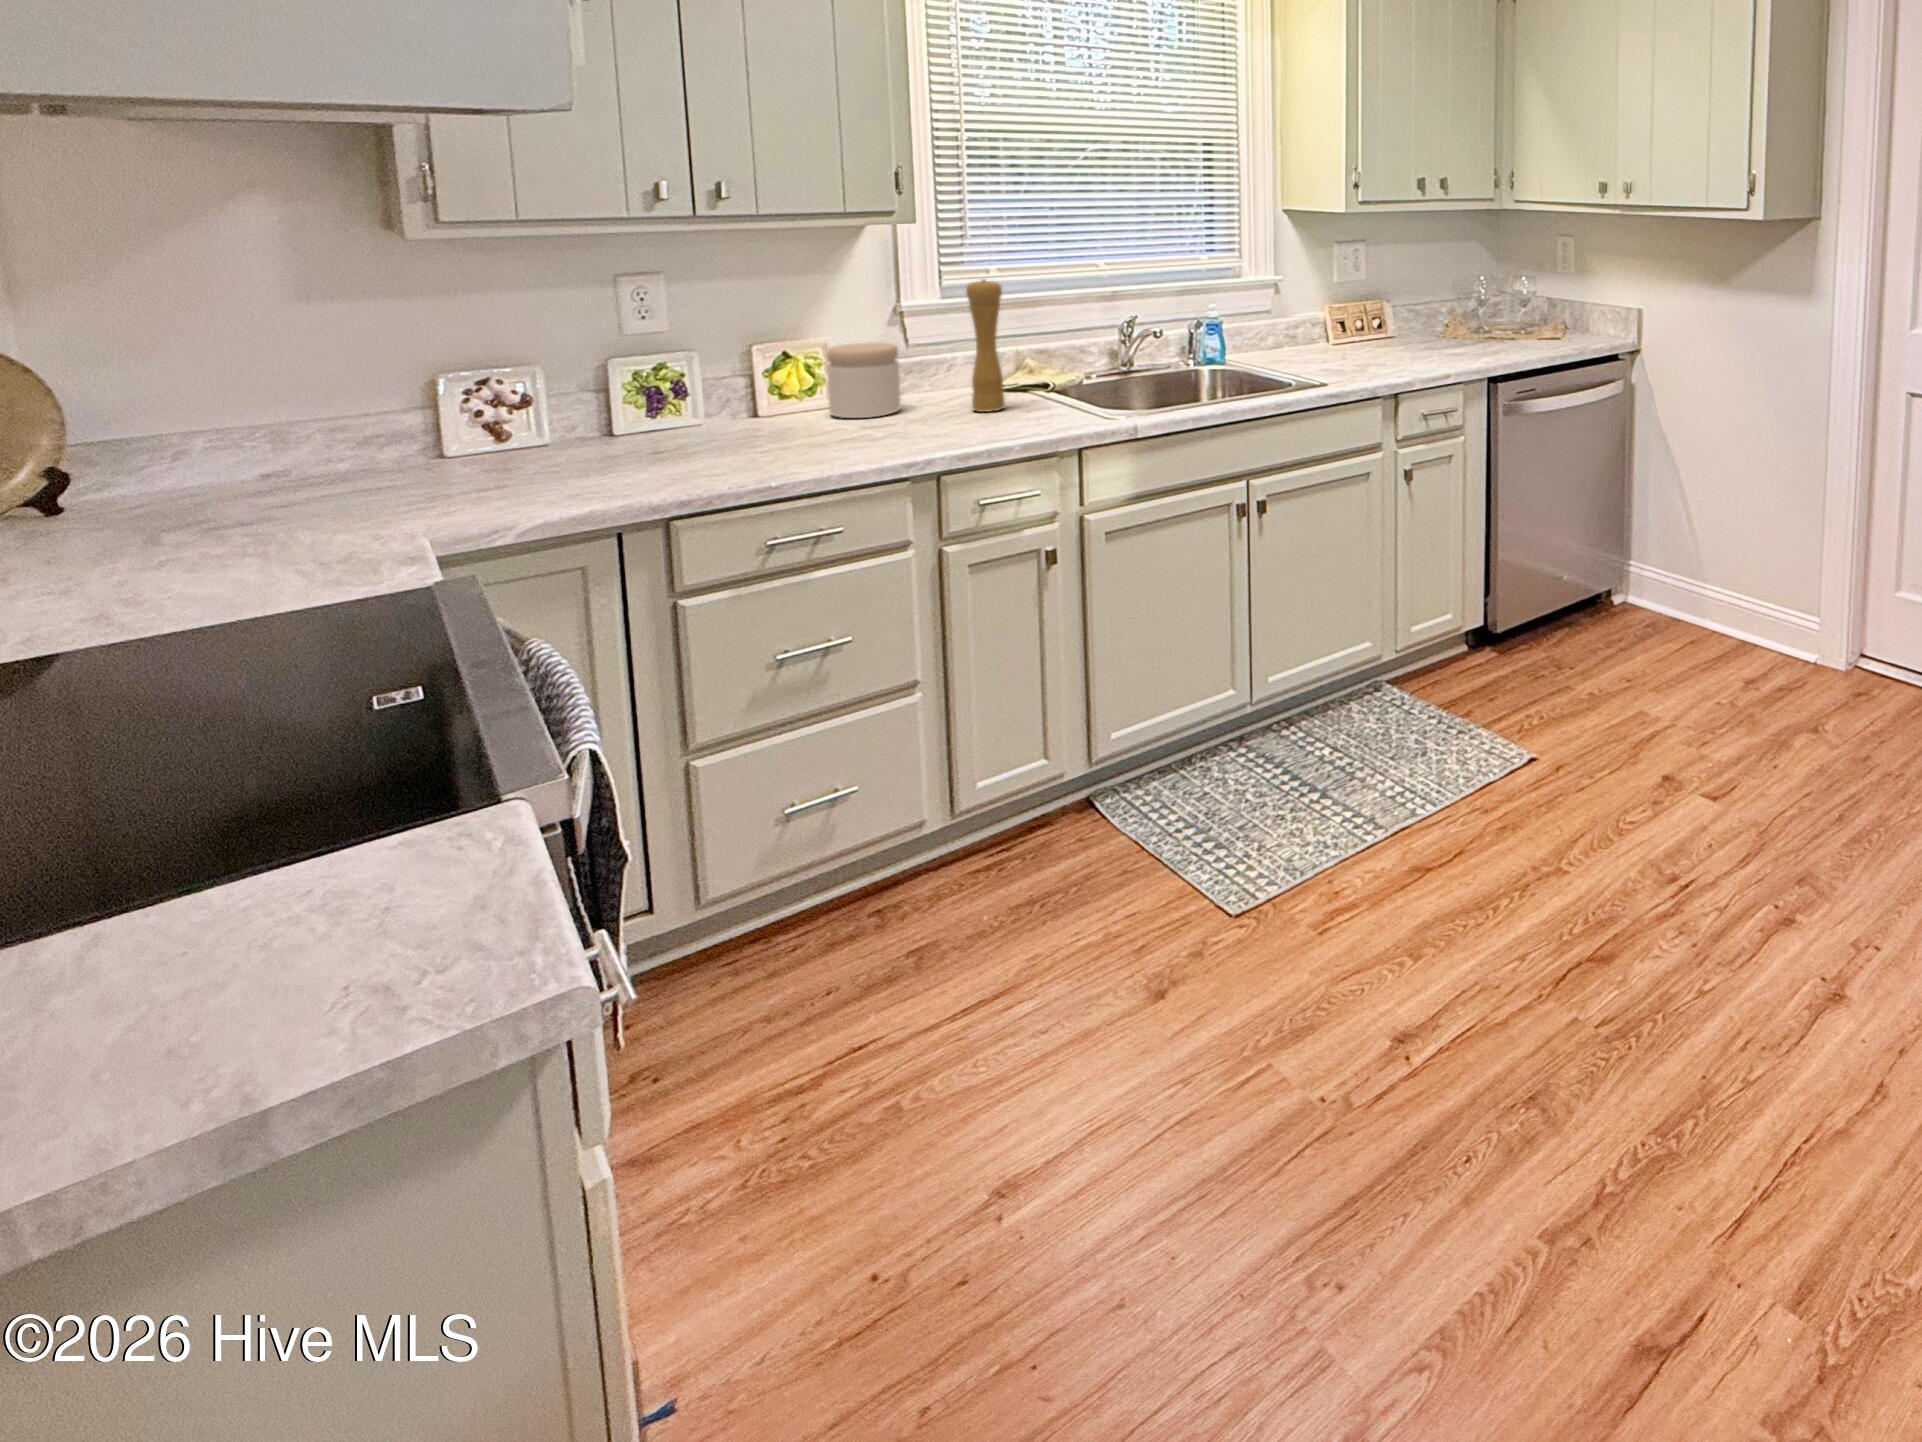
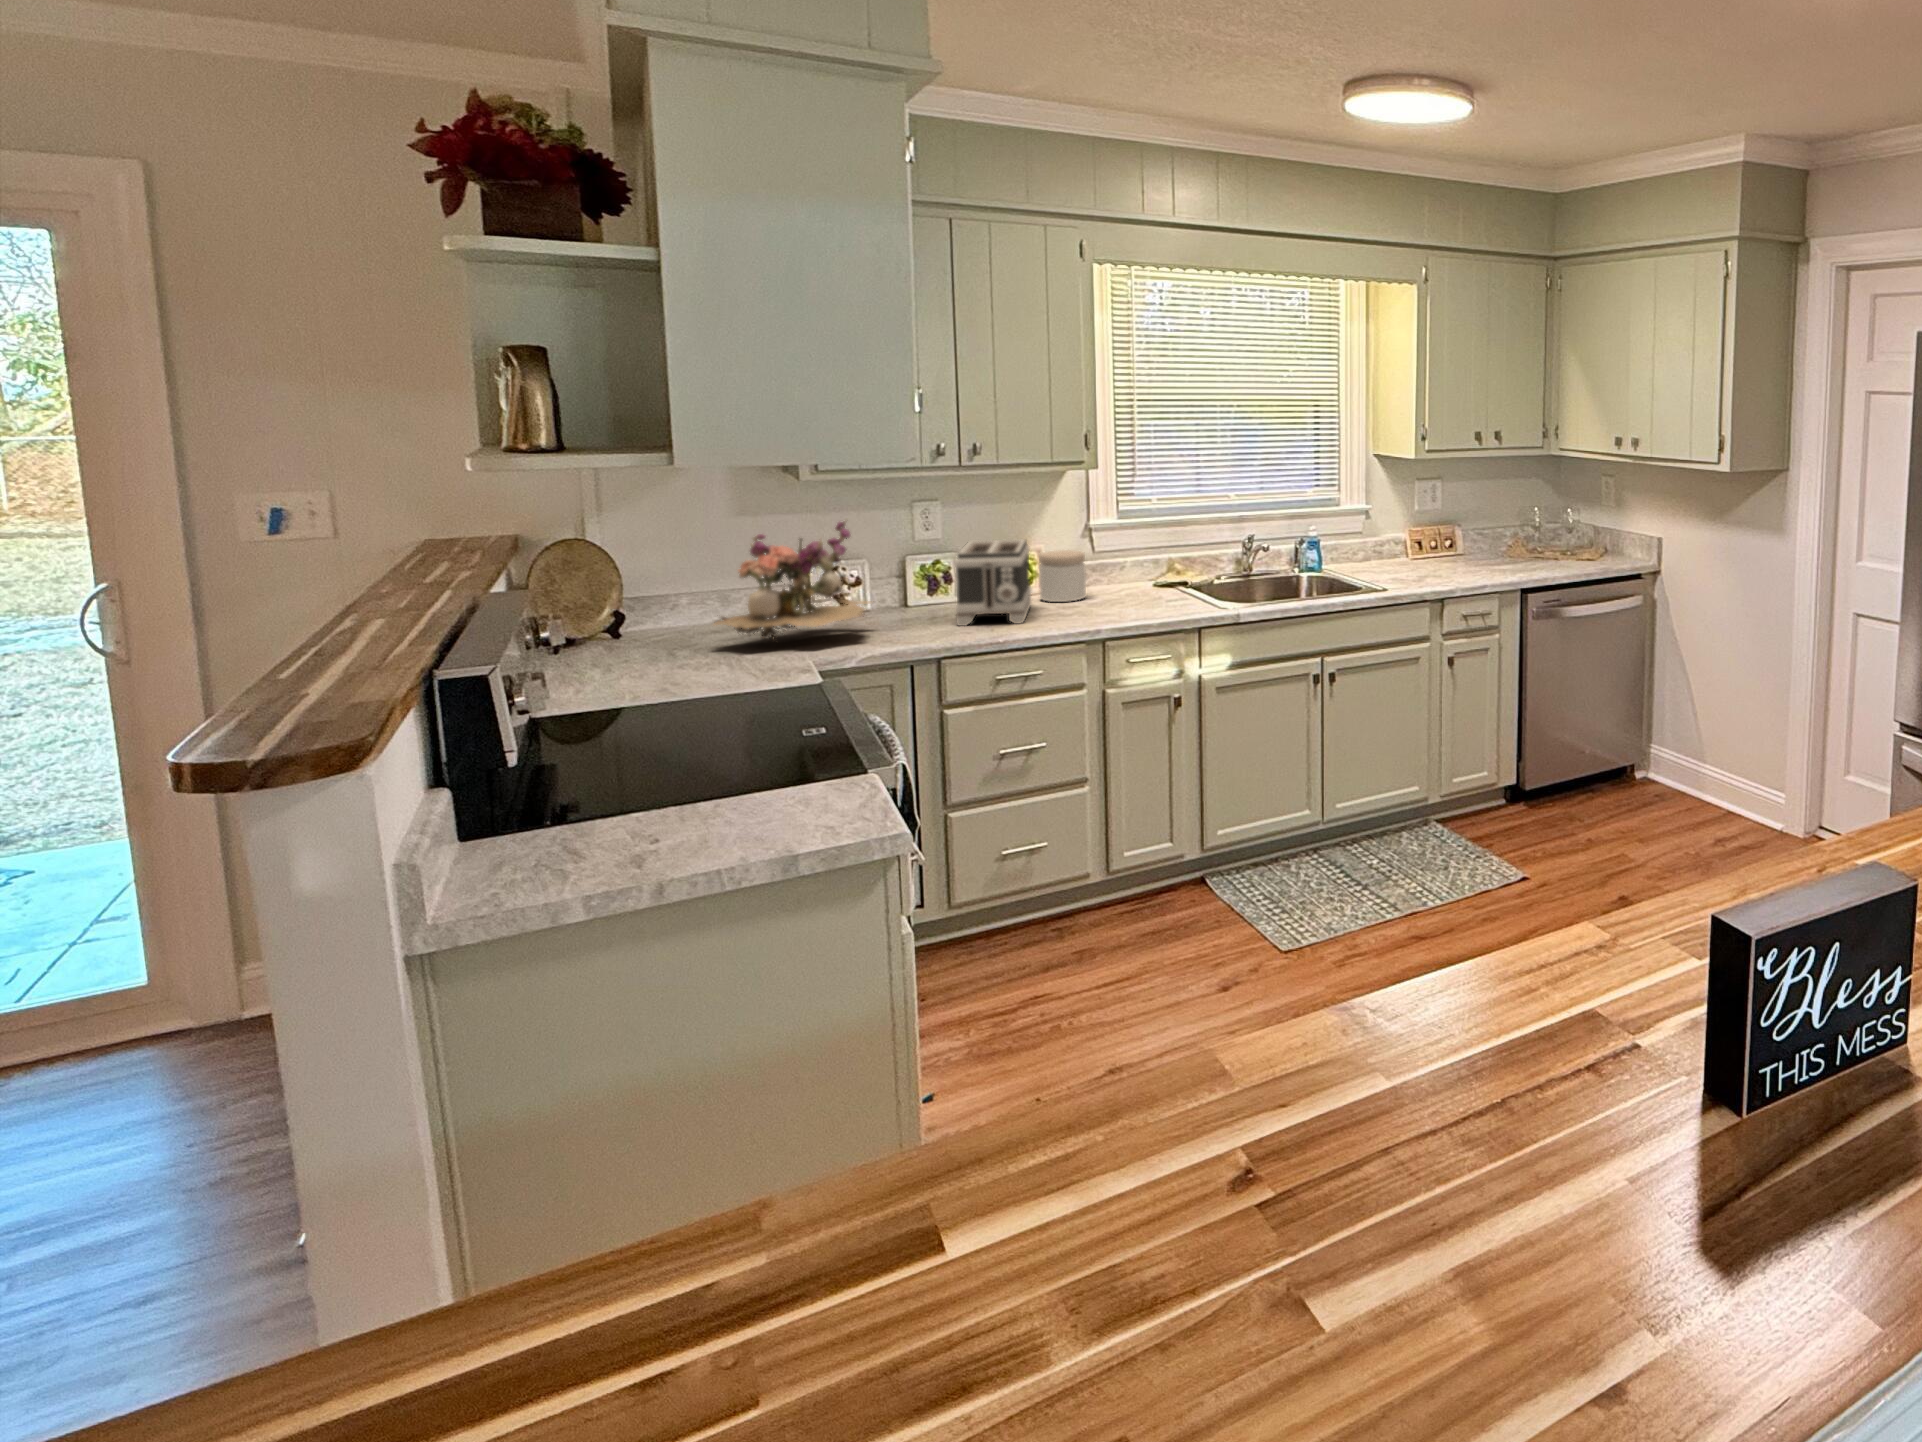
pepper mill: present [966,280,1005,412] -> none [1130,508,1154,601]
flower arrangement: none [222,299,549,509] -> present [715,521,871,639]
toaster: none [689,327,818,464] -> present [955,539,1031,626]

